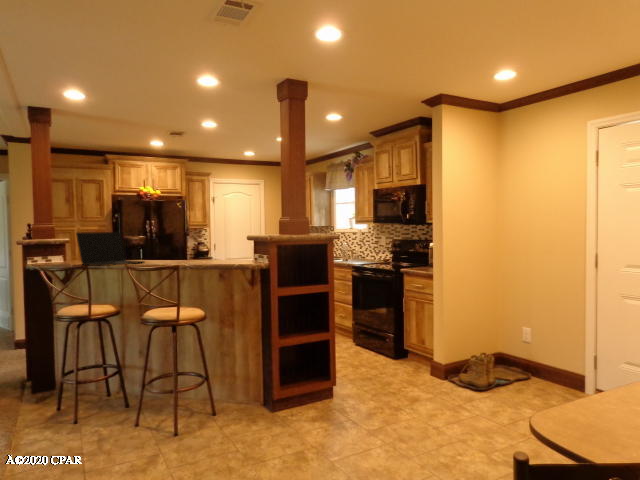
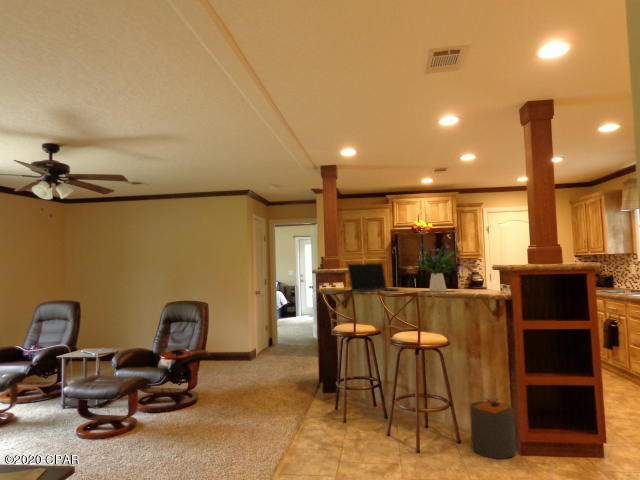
flower arrangement: none [163,208,217,263] -> present [417,242,460,292]
trash can: none [227,353,268,422] -> present [470,393,516,459]

